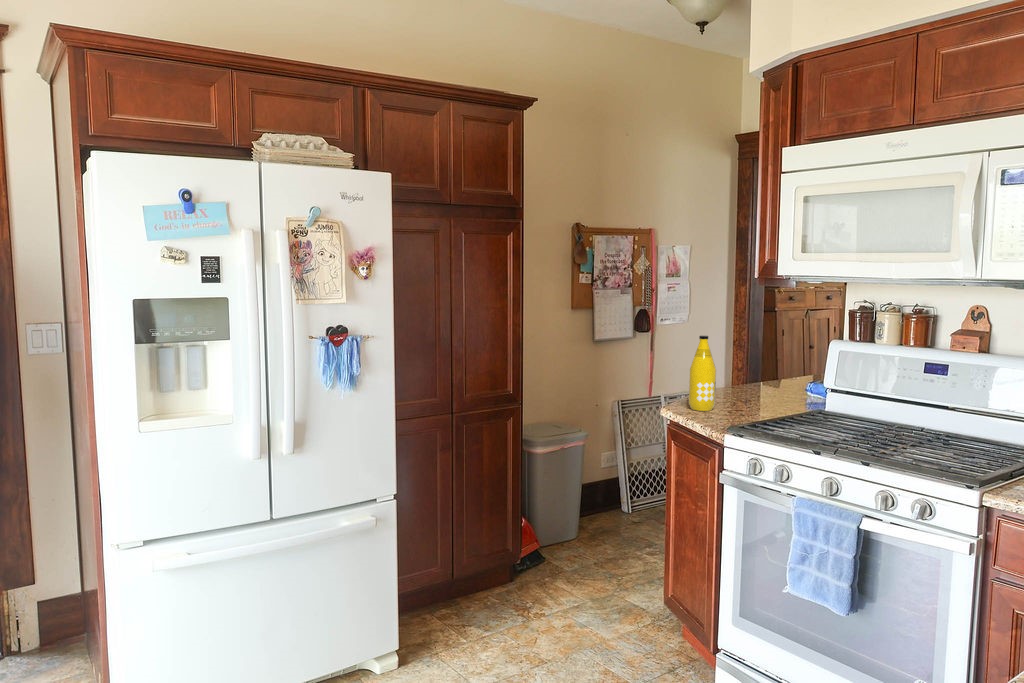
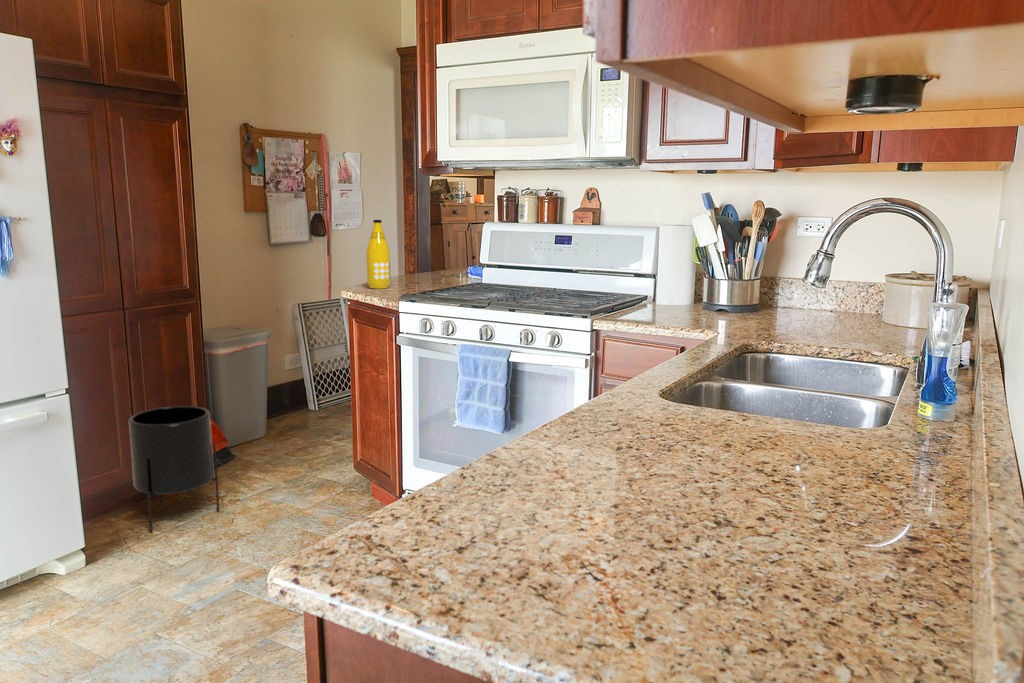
planter: none [448,510,524,638] -> present [129,406,219,532]

